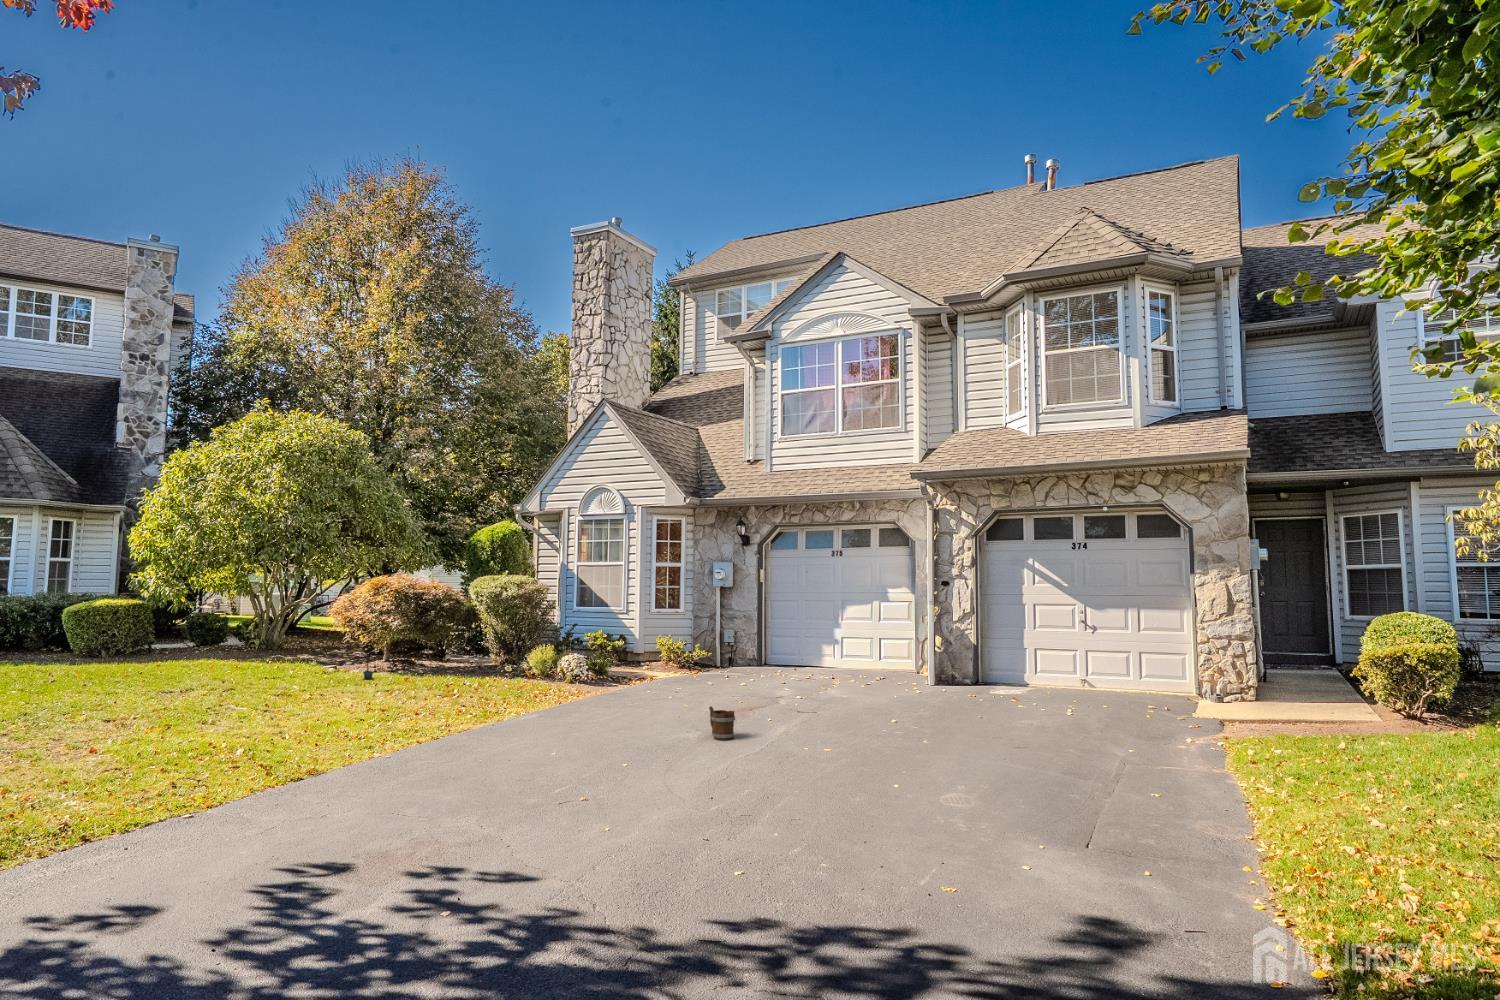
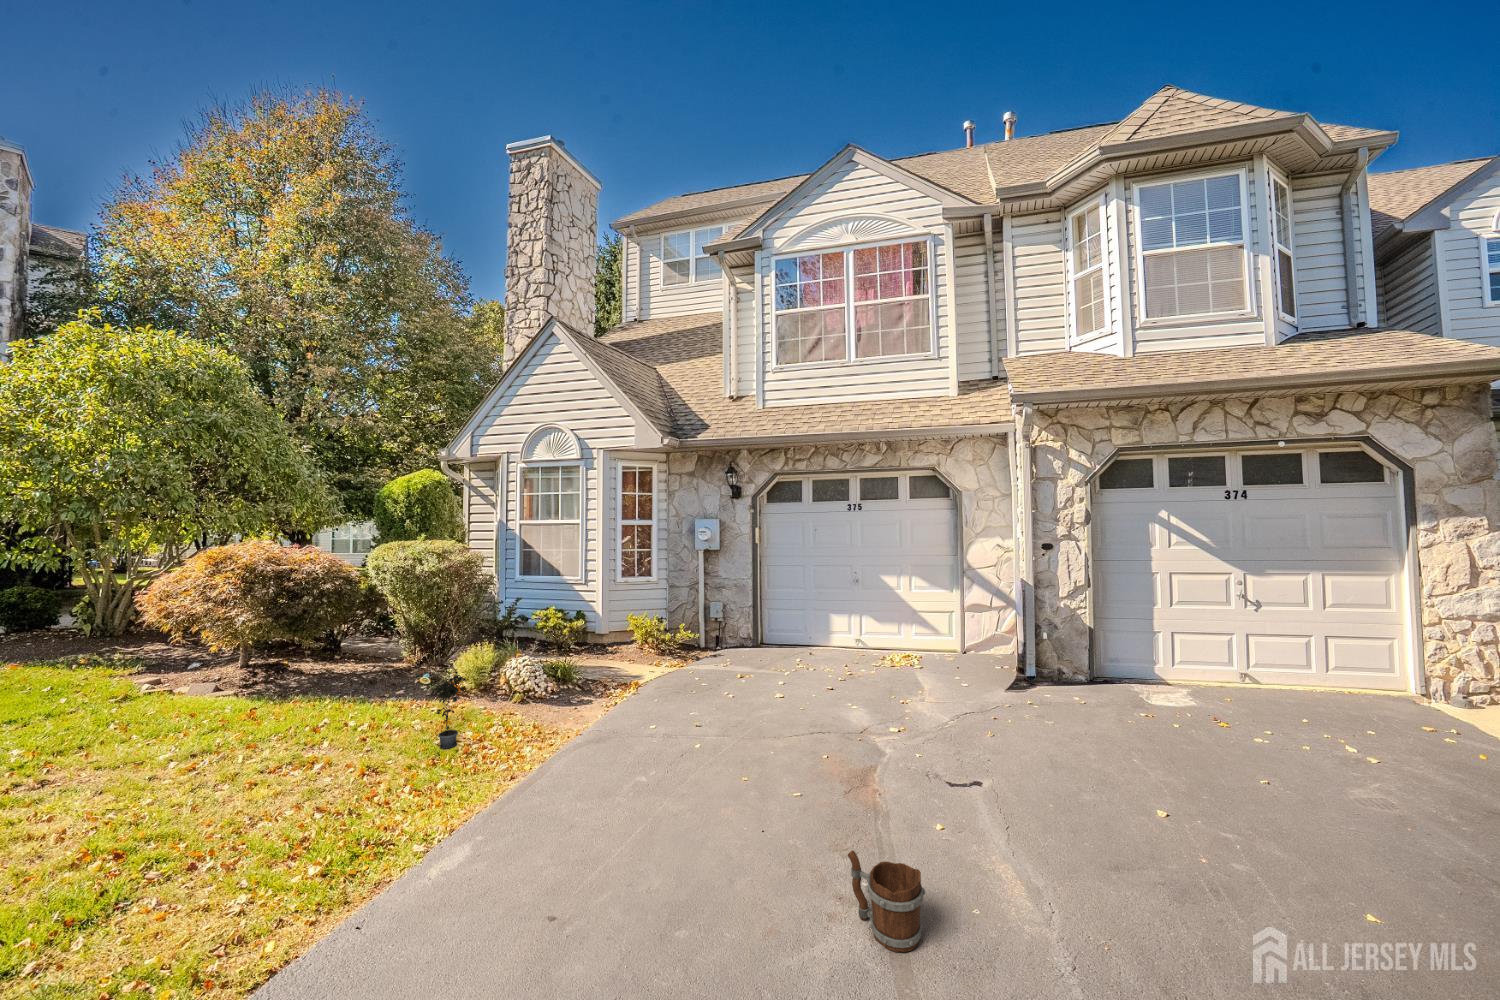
potted plant: present [363,639,378,680] -> present [433,671,466,749]

